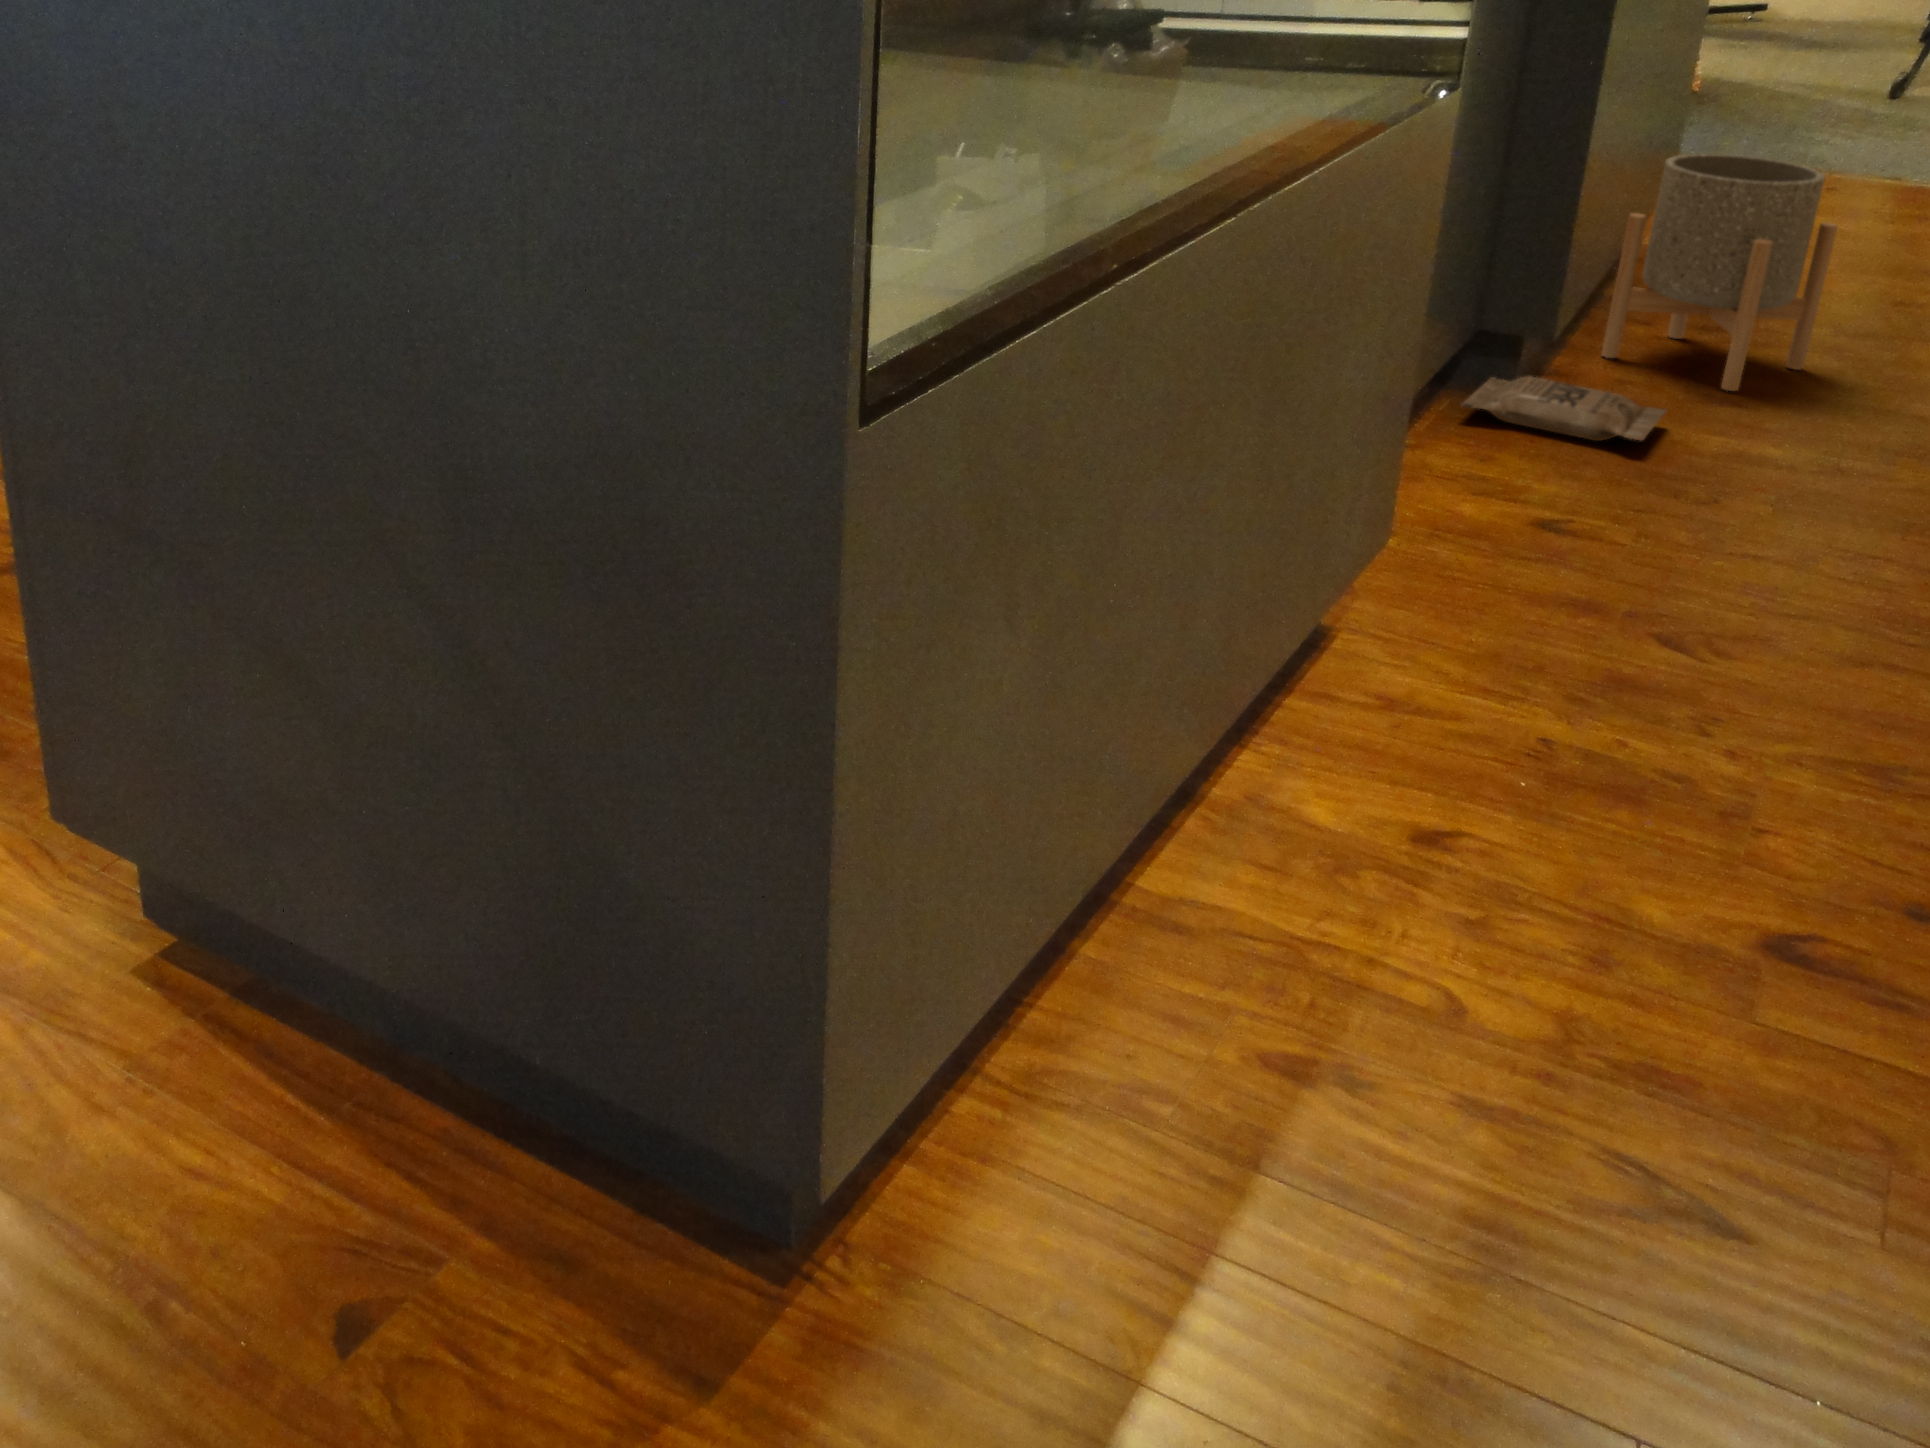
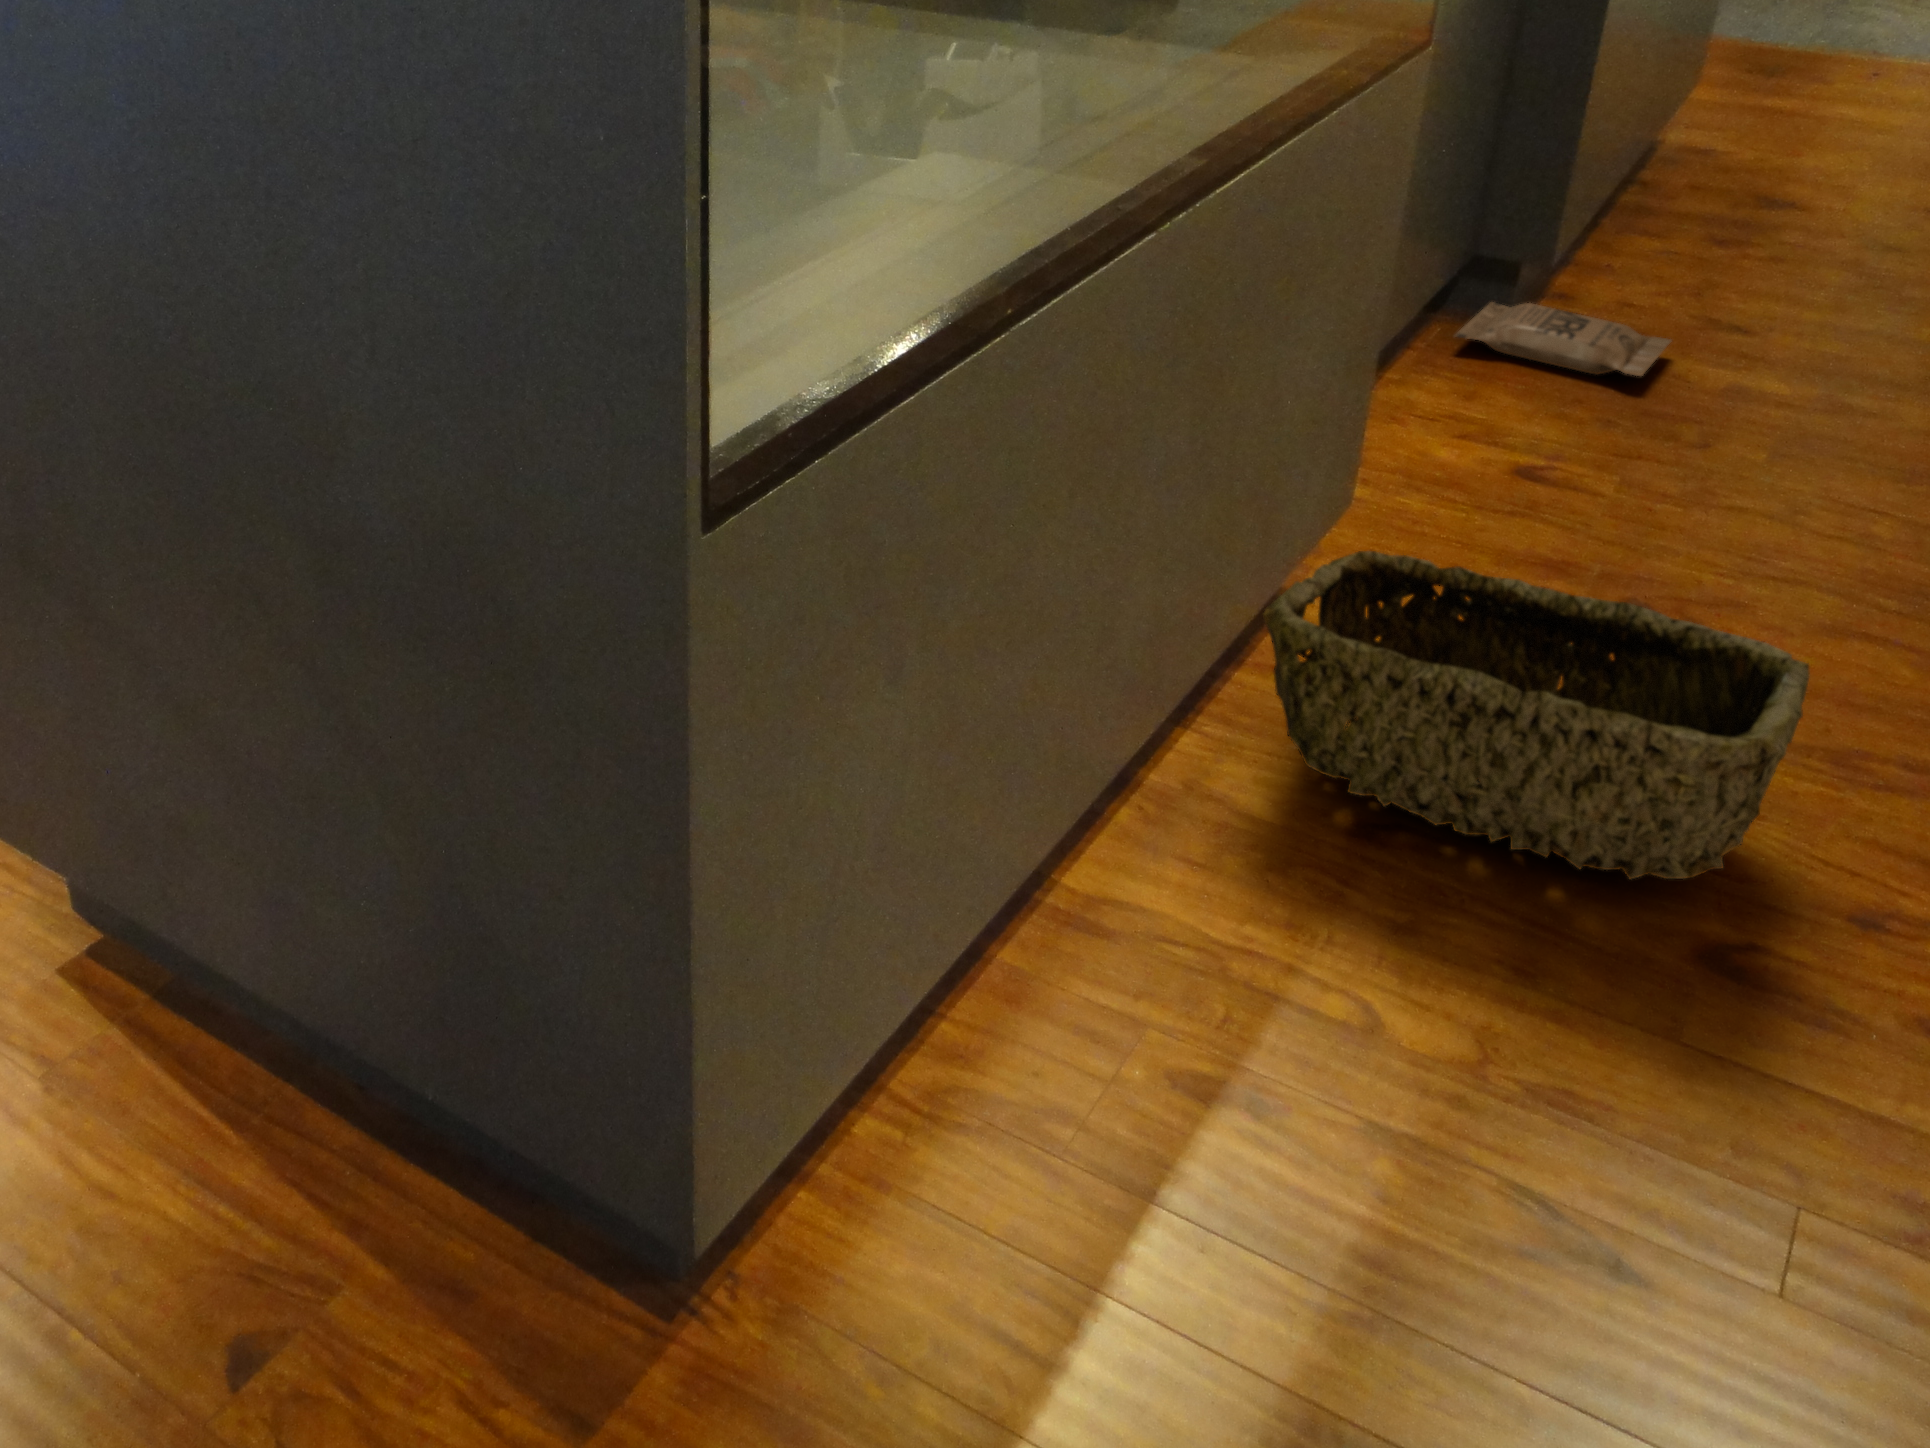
planter: present [1602,154,1838,391] -> none [1611,61,1868,315]
woven basket: none [1320,572,1848,874] -> present [1263,551,1810,879]

